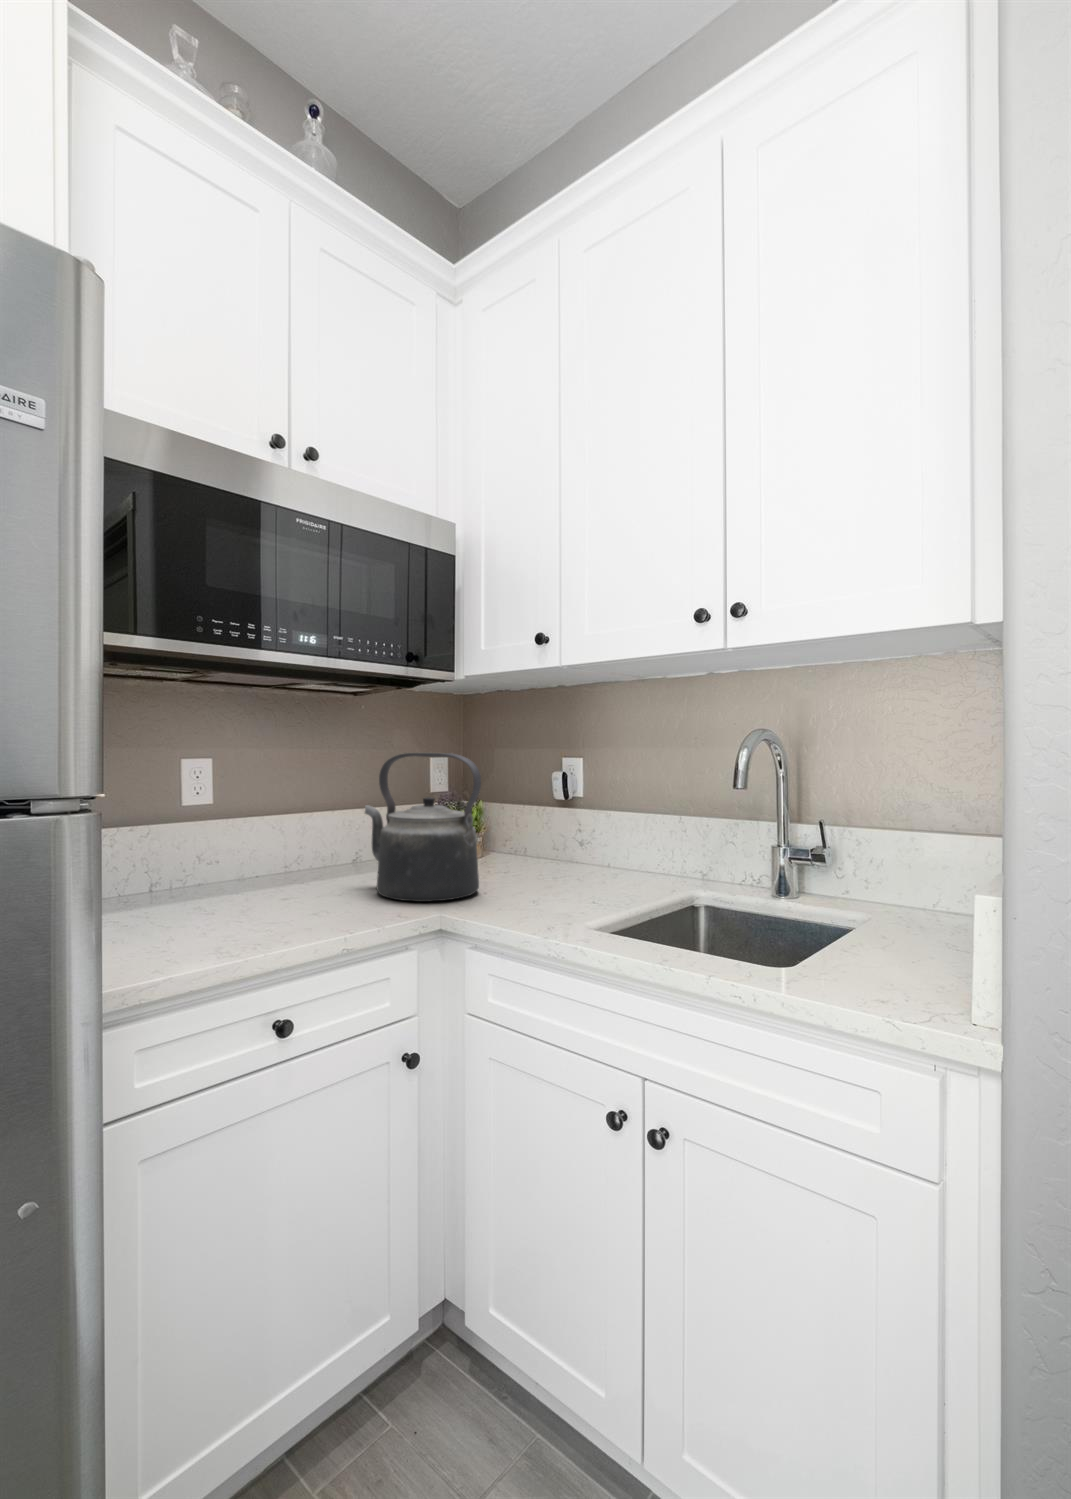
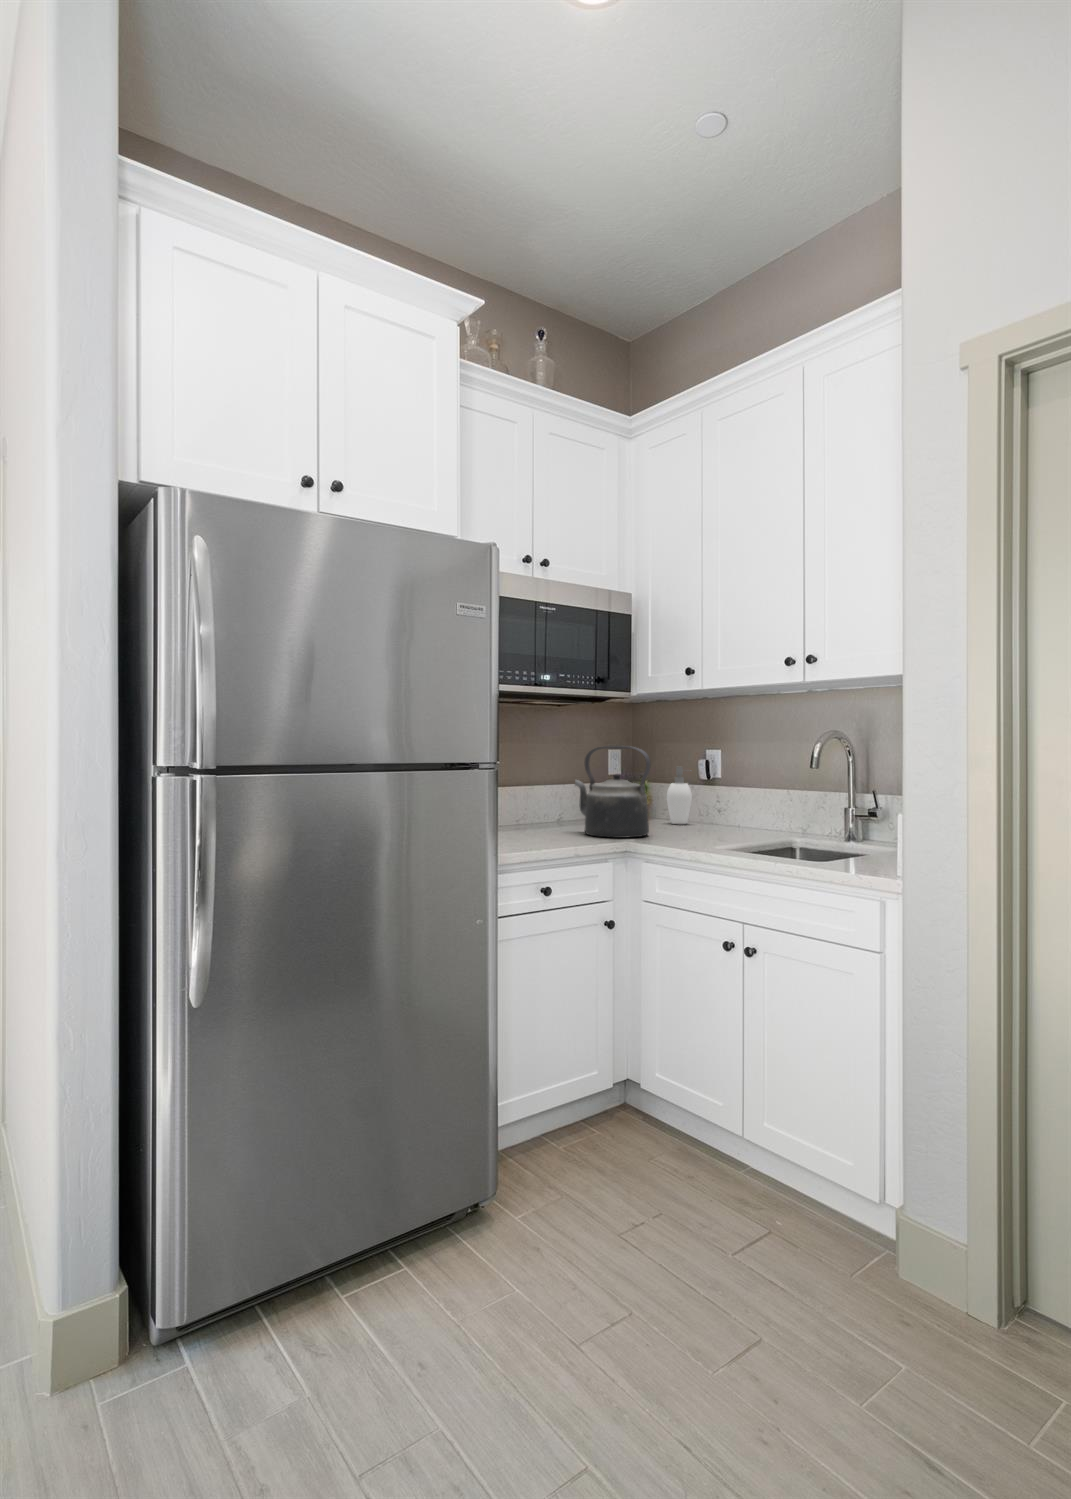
soap dispenser: none [509,781,555,863] -> present [667,767,692,824]

